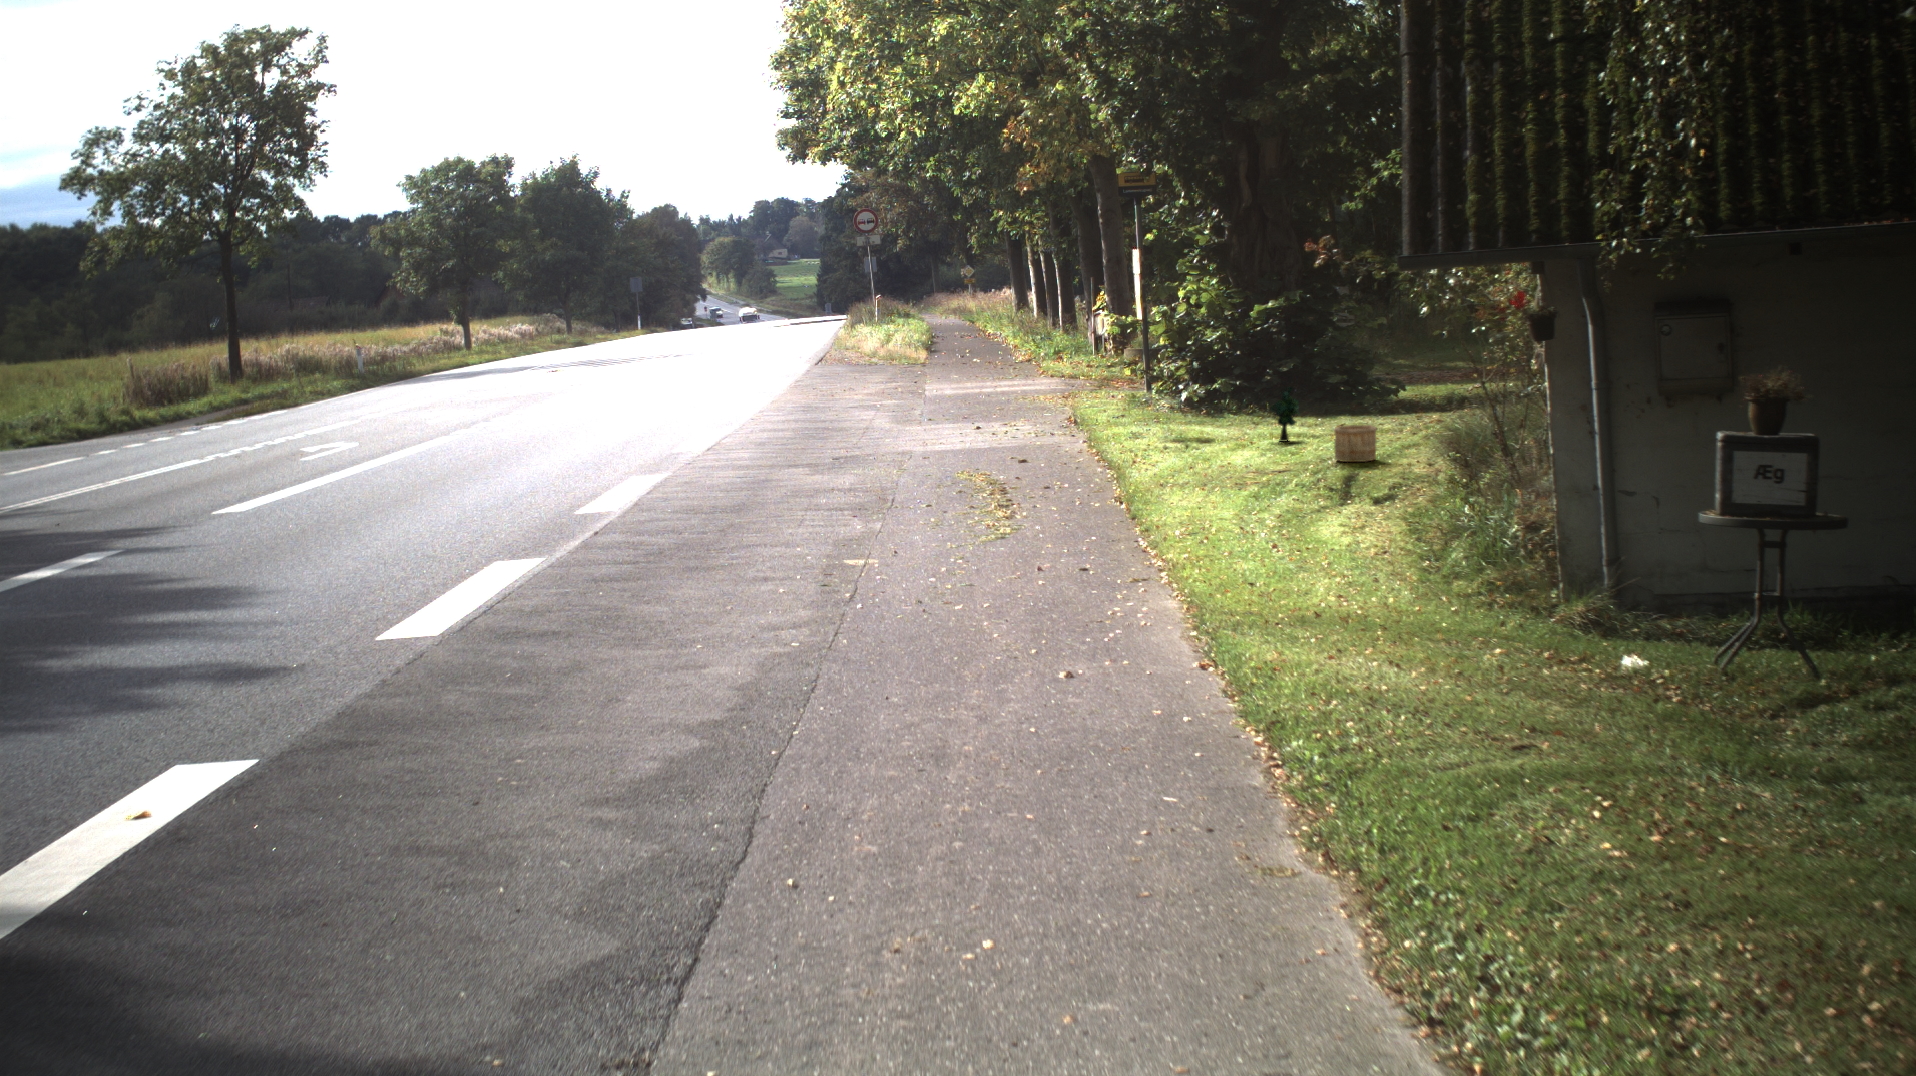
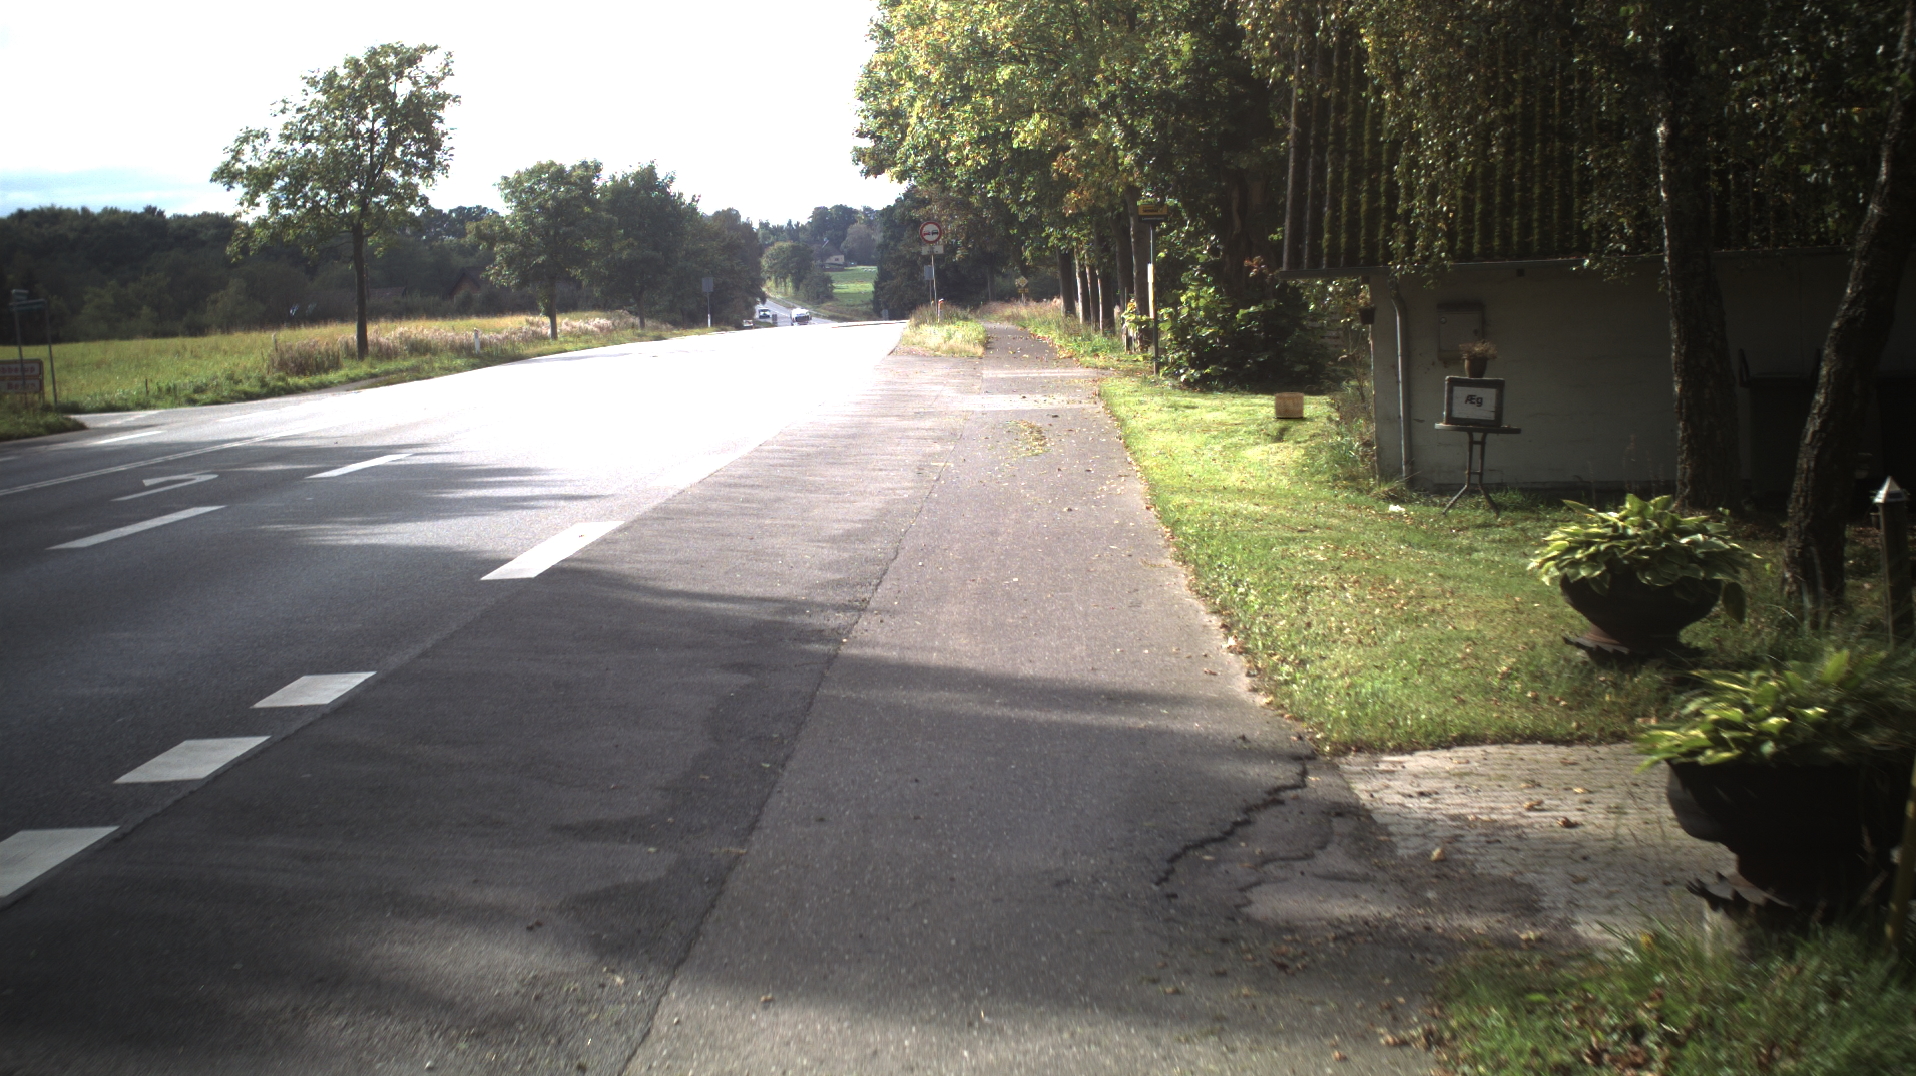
decorative plant: present [1270,387,1299,442] -> none [1235,367,1259,407]

